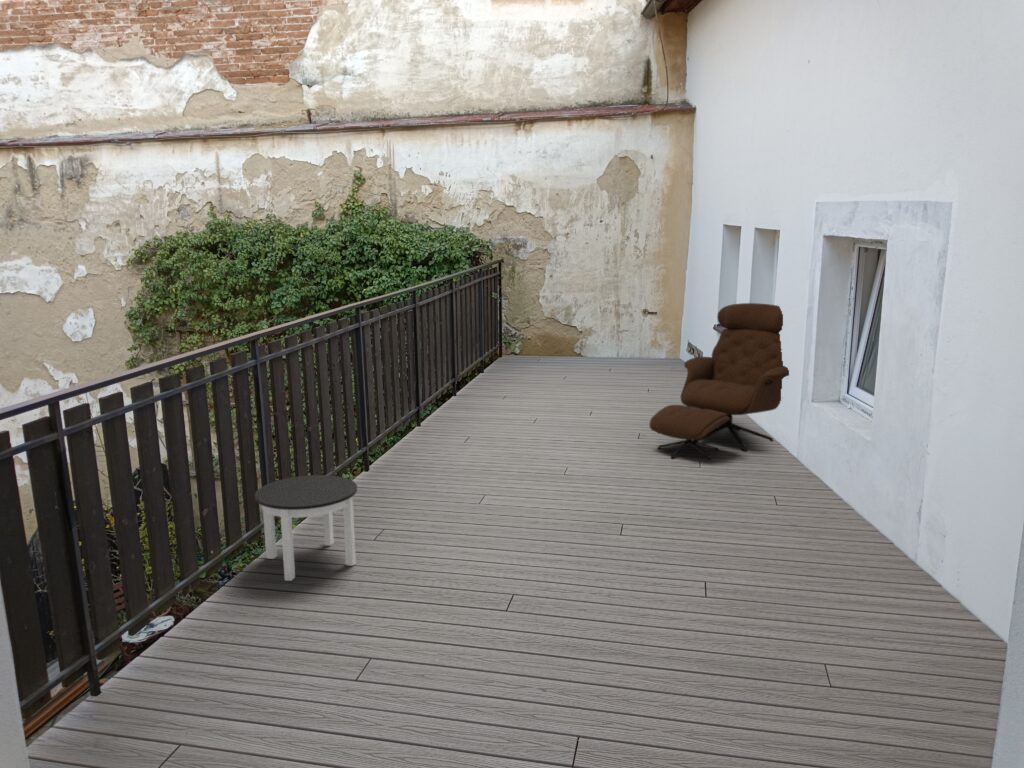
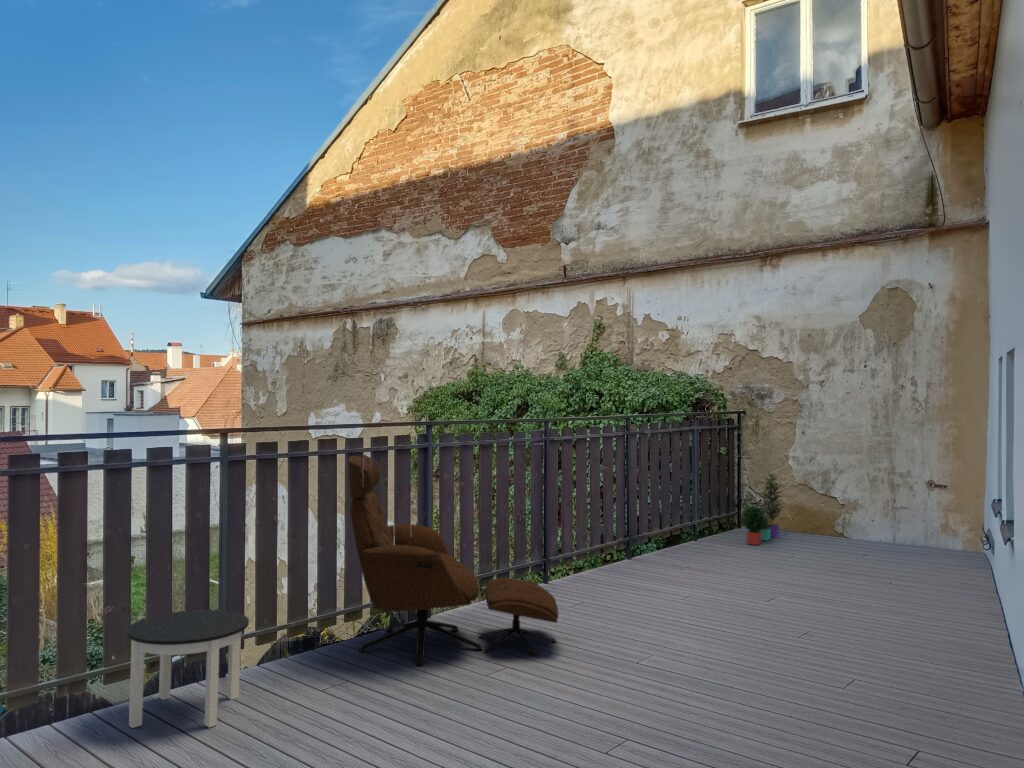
lounge chair: present [650,303,789,459] -> present [348,455,558,665]
potted plant: none [517,310,541,369] -> present [741,474,783,545]

